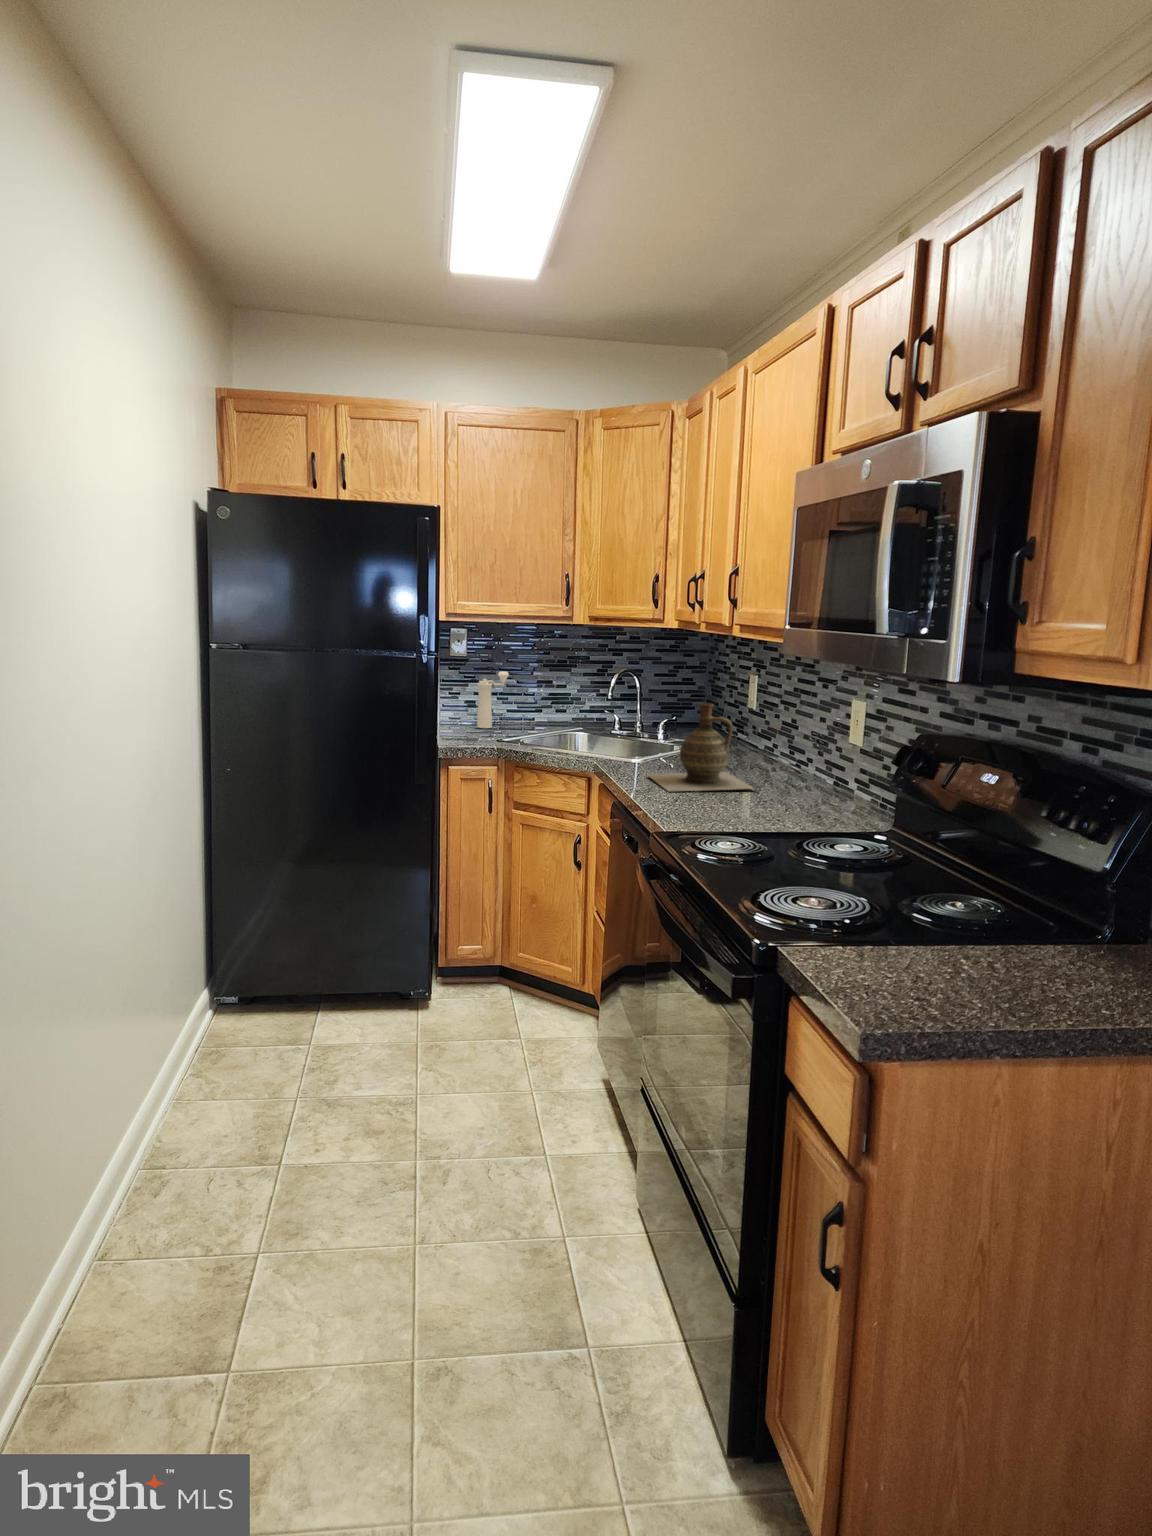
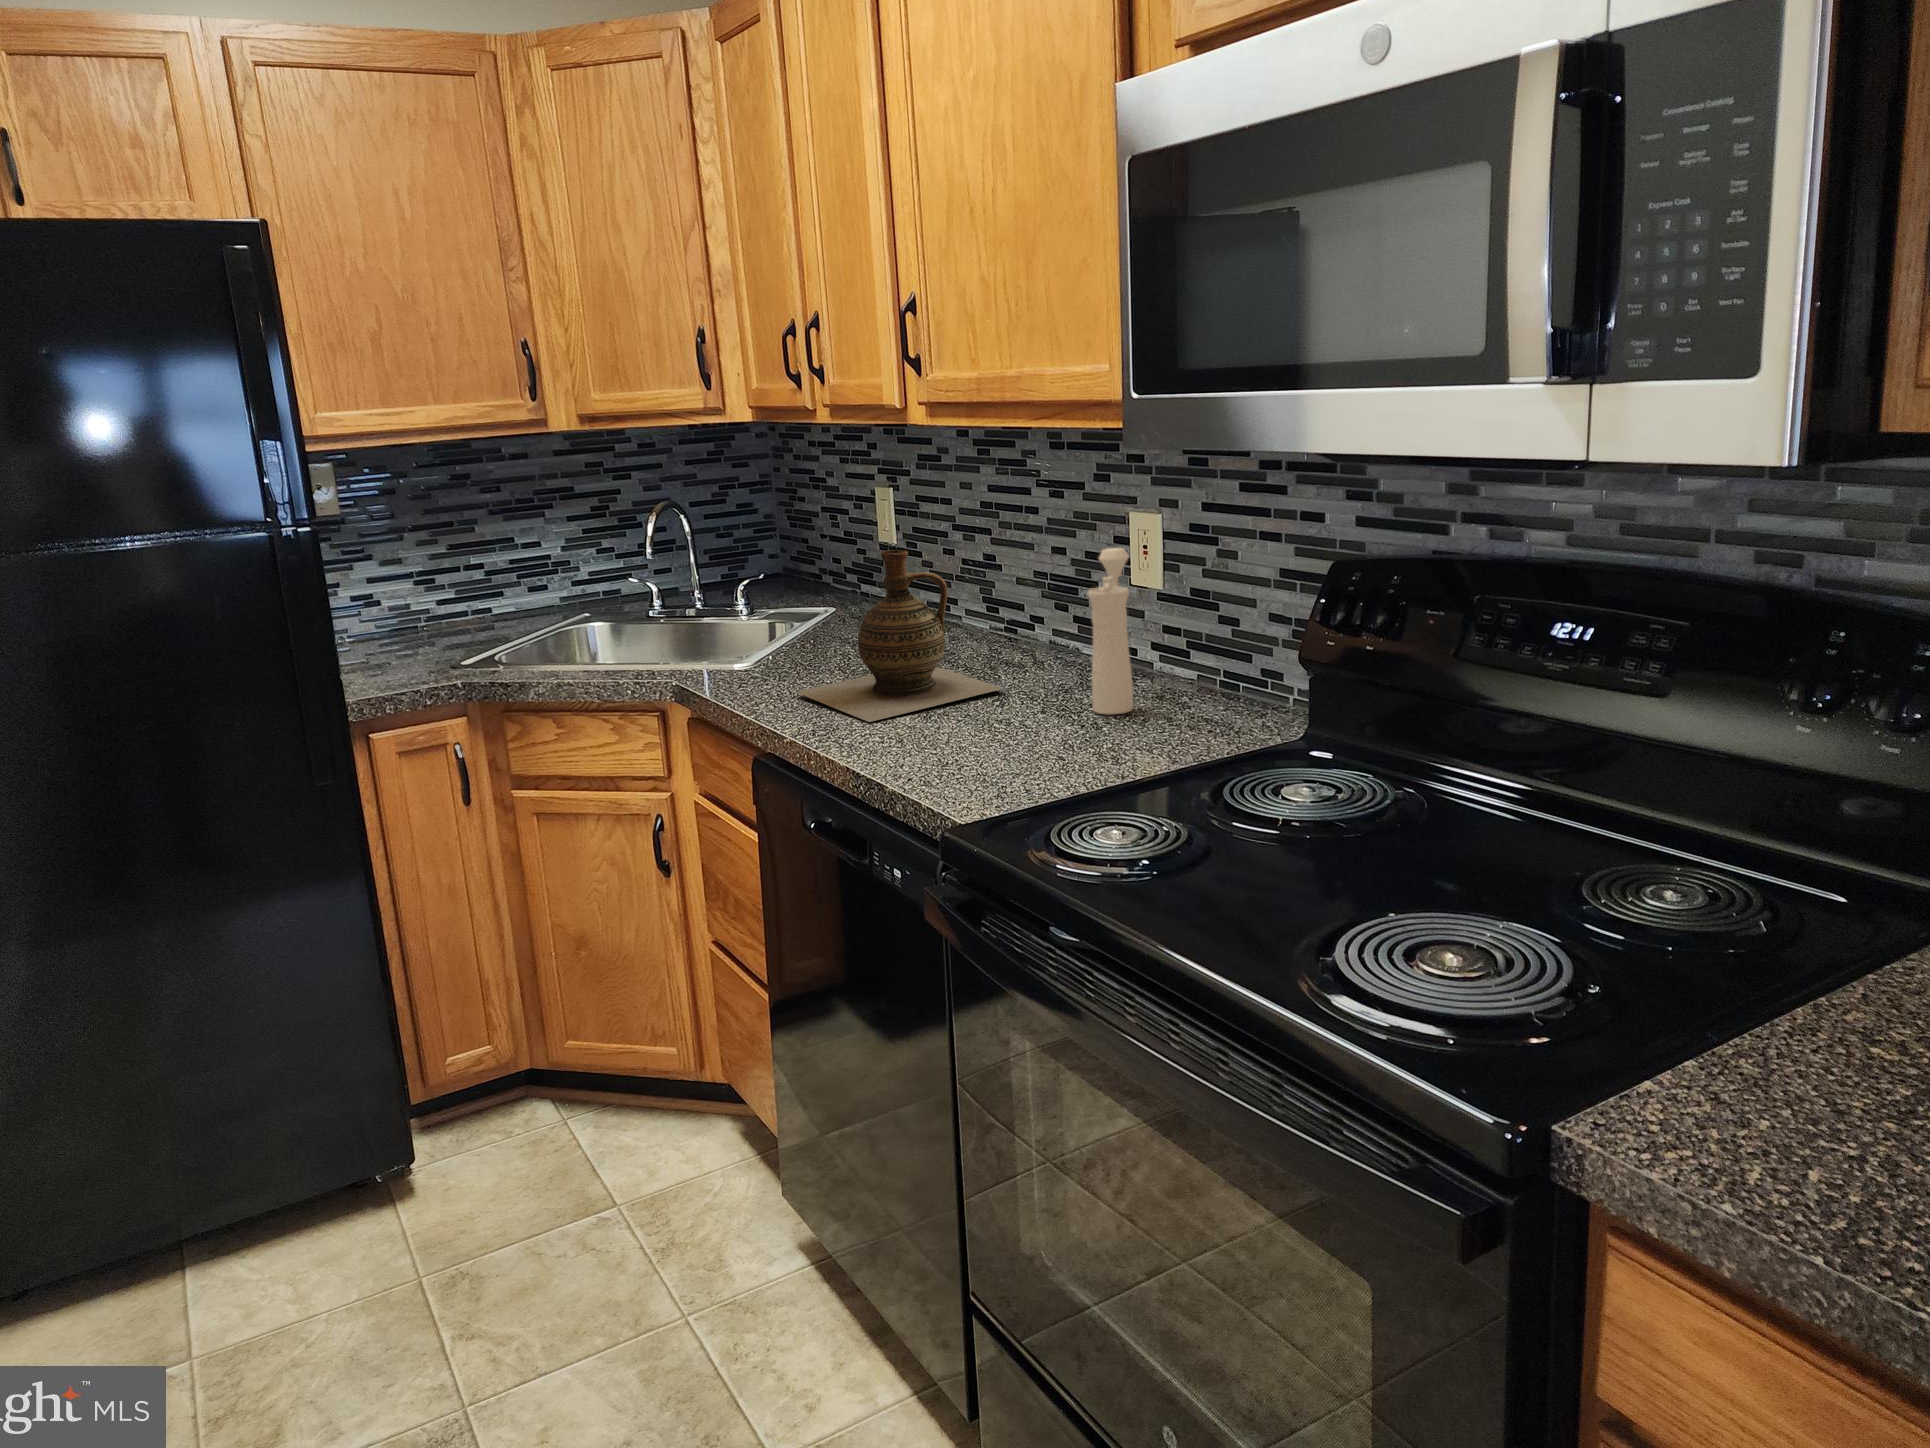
pepper mill: present [477,671,509,728] -> present [1088,548,1133,714]

